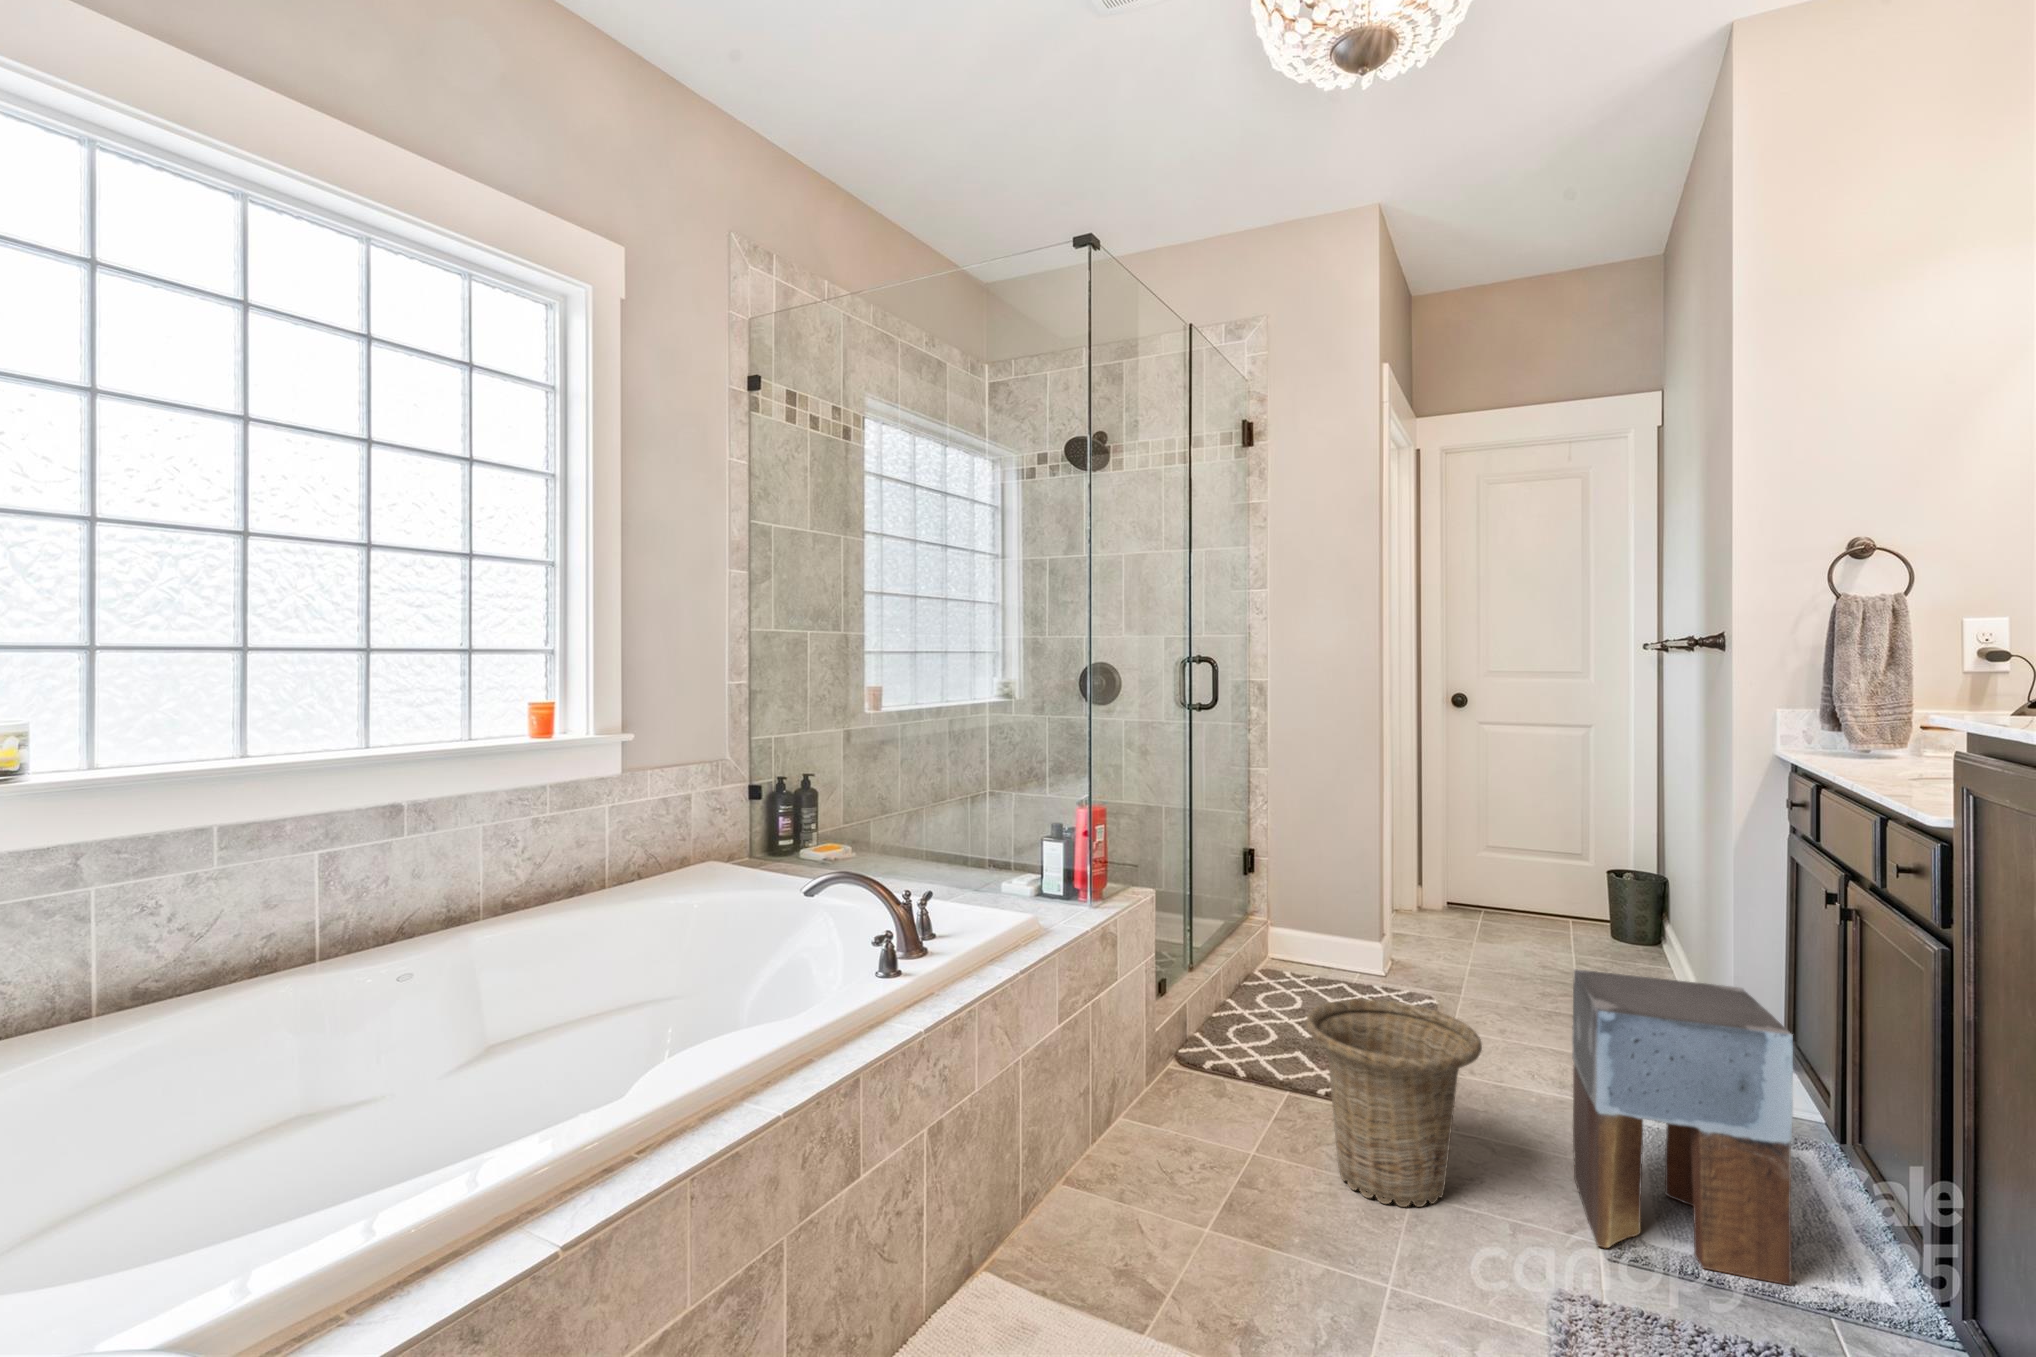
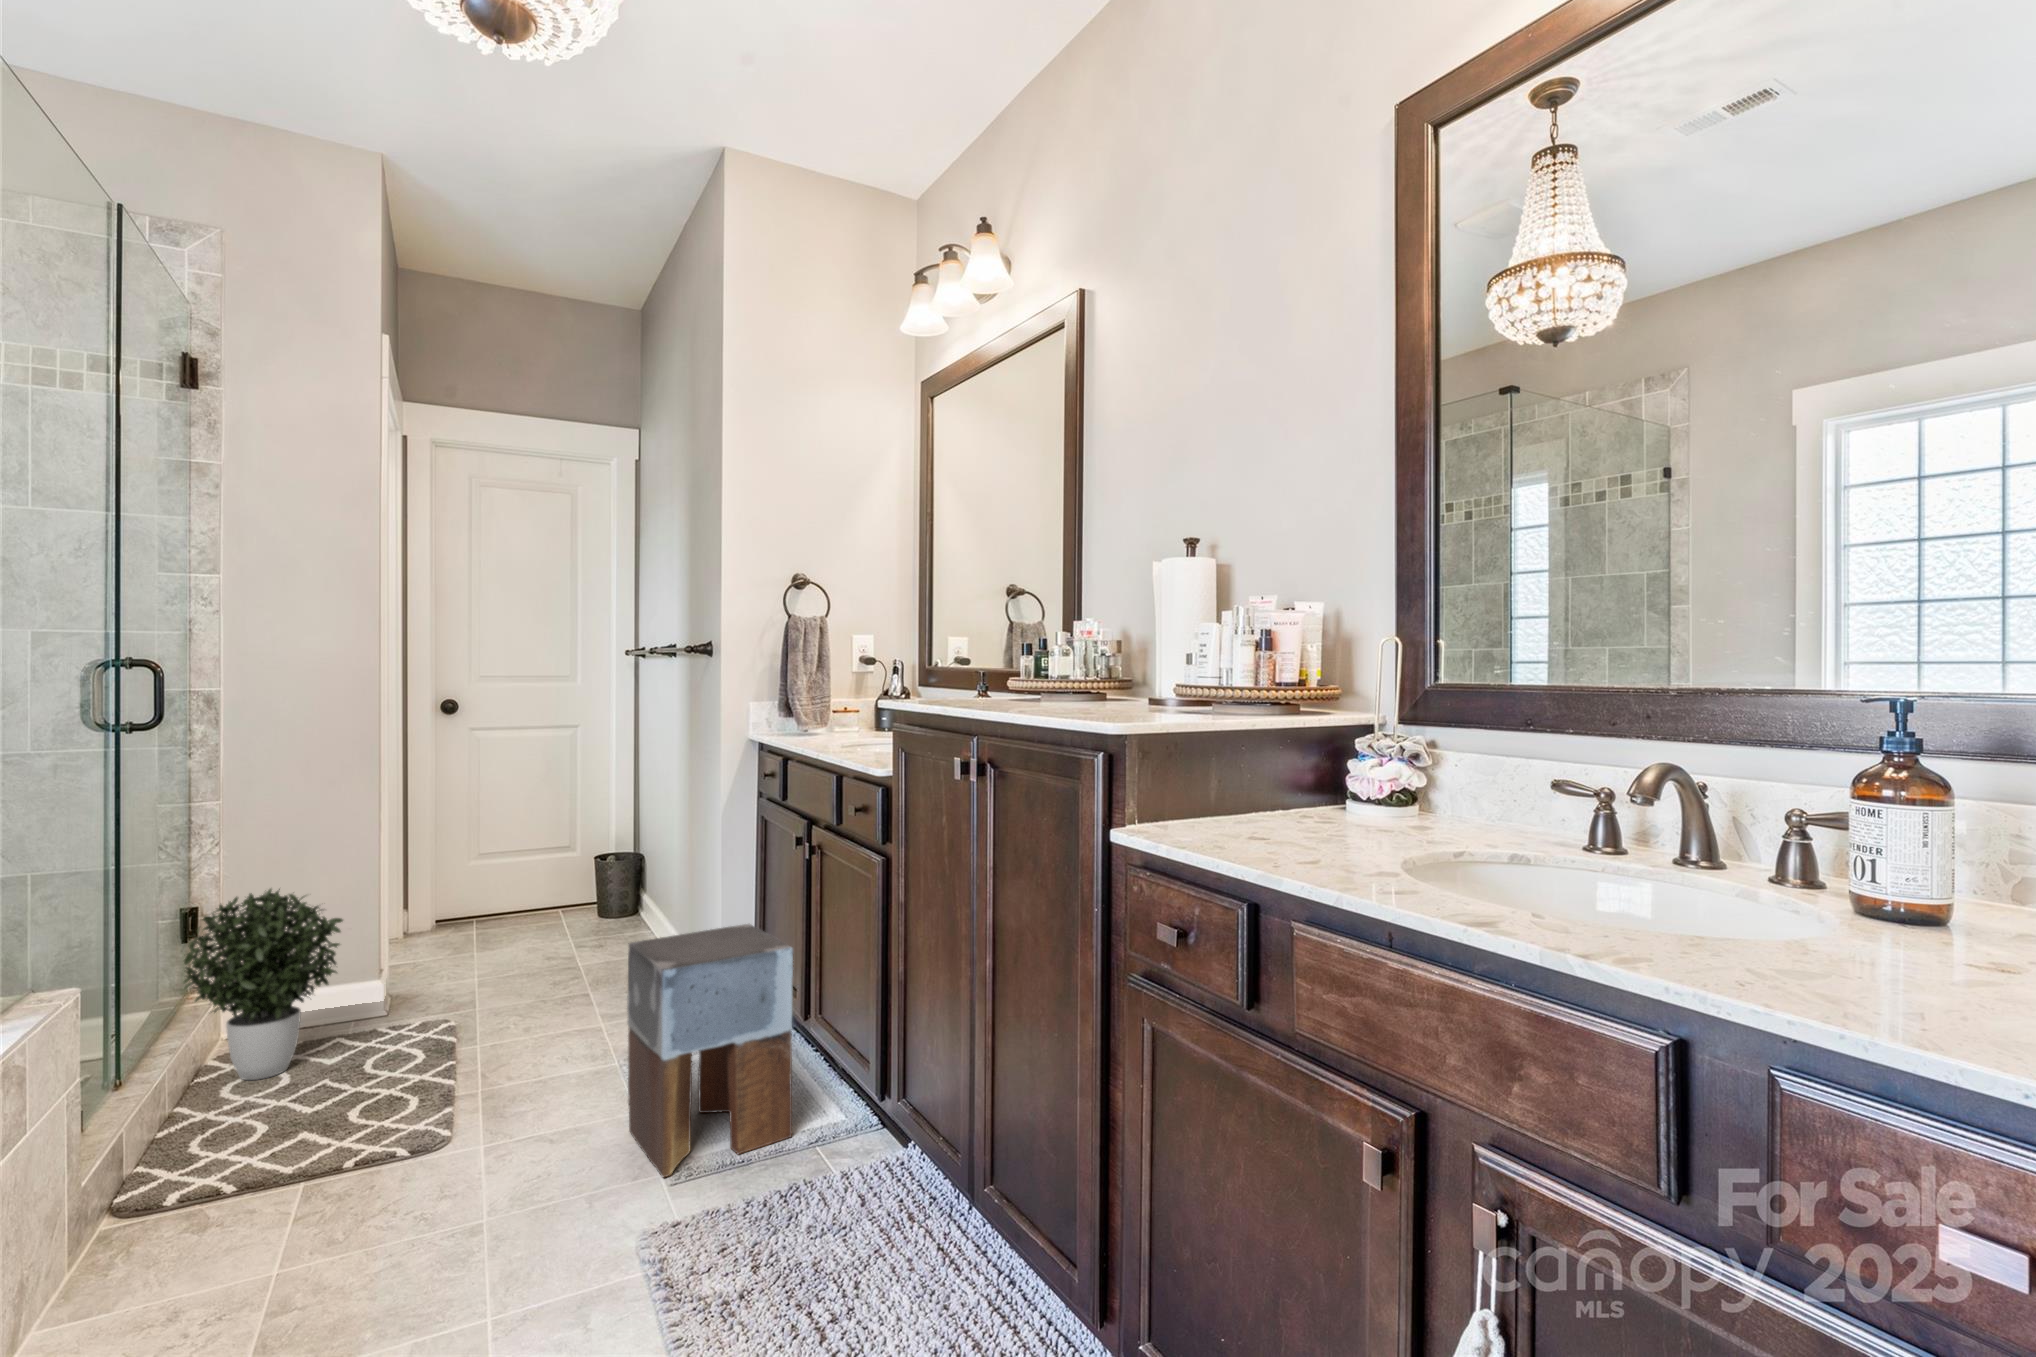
potted plant: none [1237,845,1343,999] -> present [184,889,343,1080]
basket: present [1306,999,1482,1207] -> none [356,1022,558,1246]

